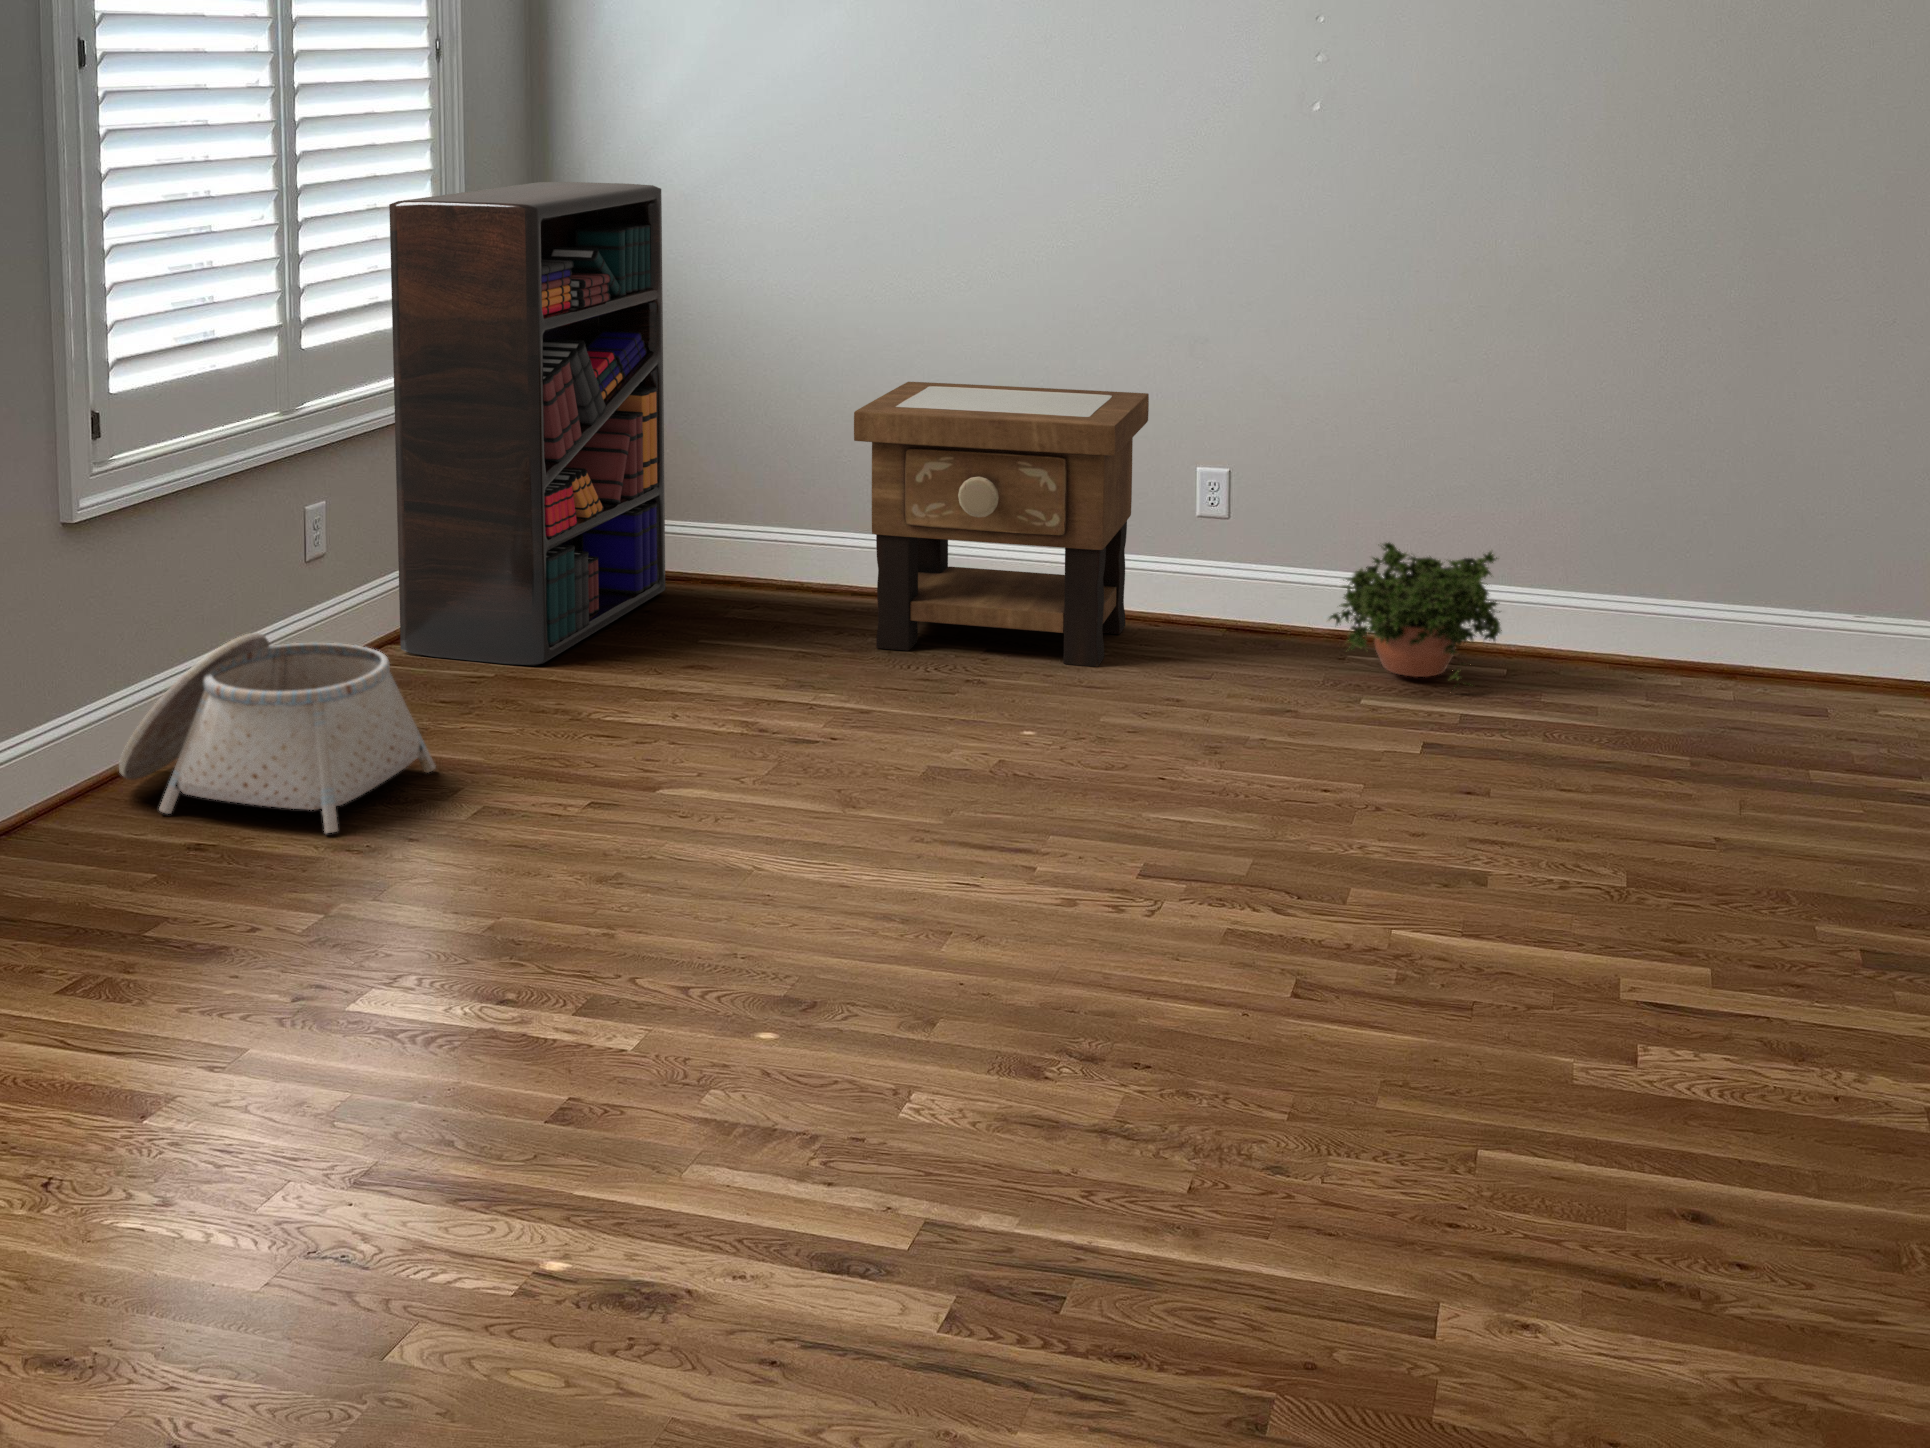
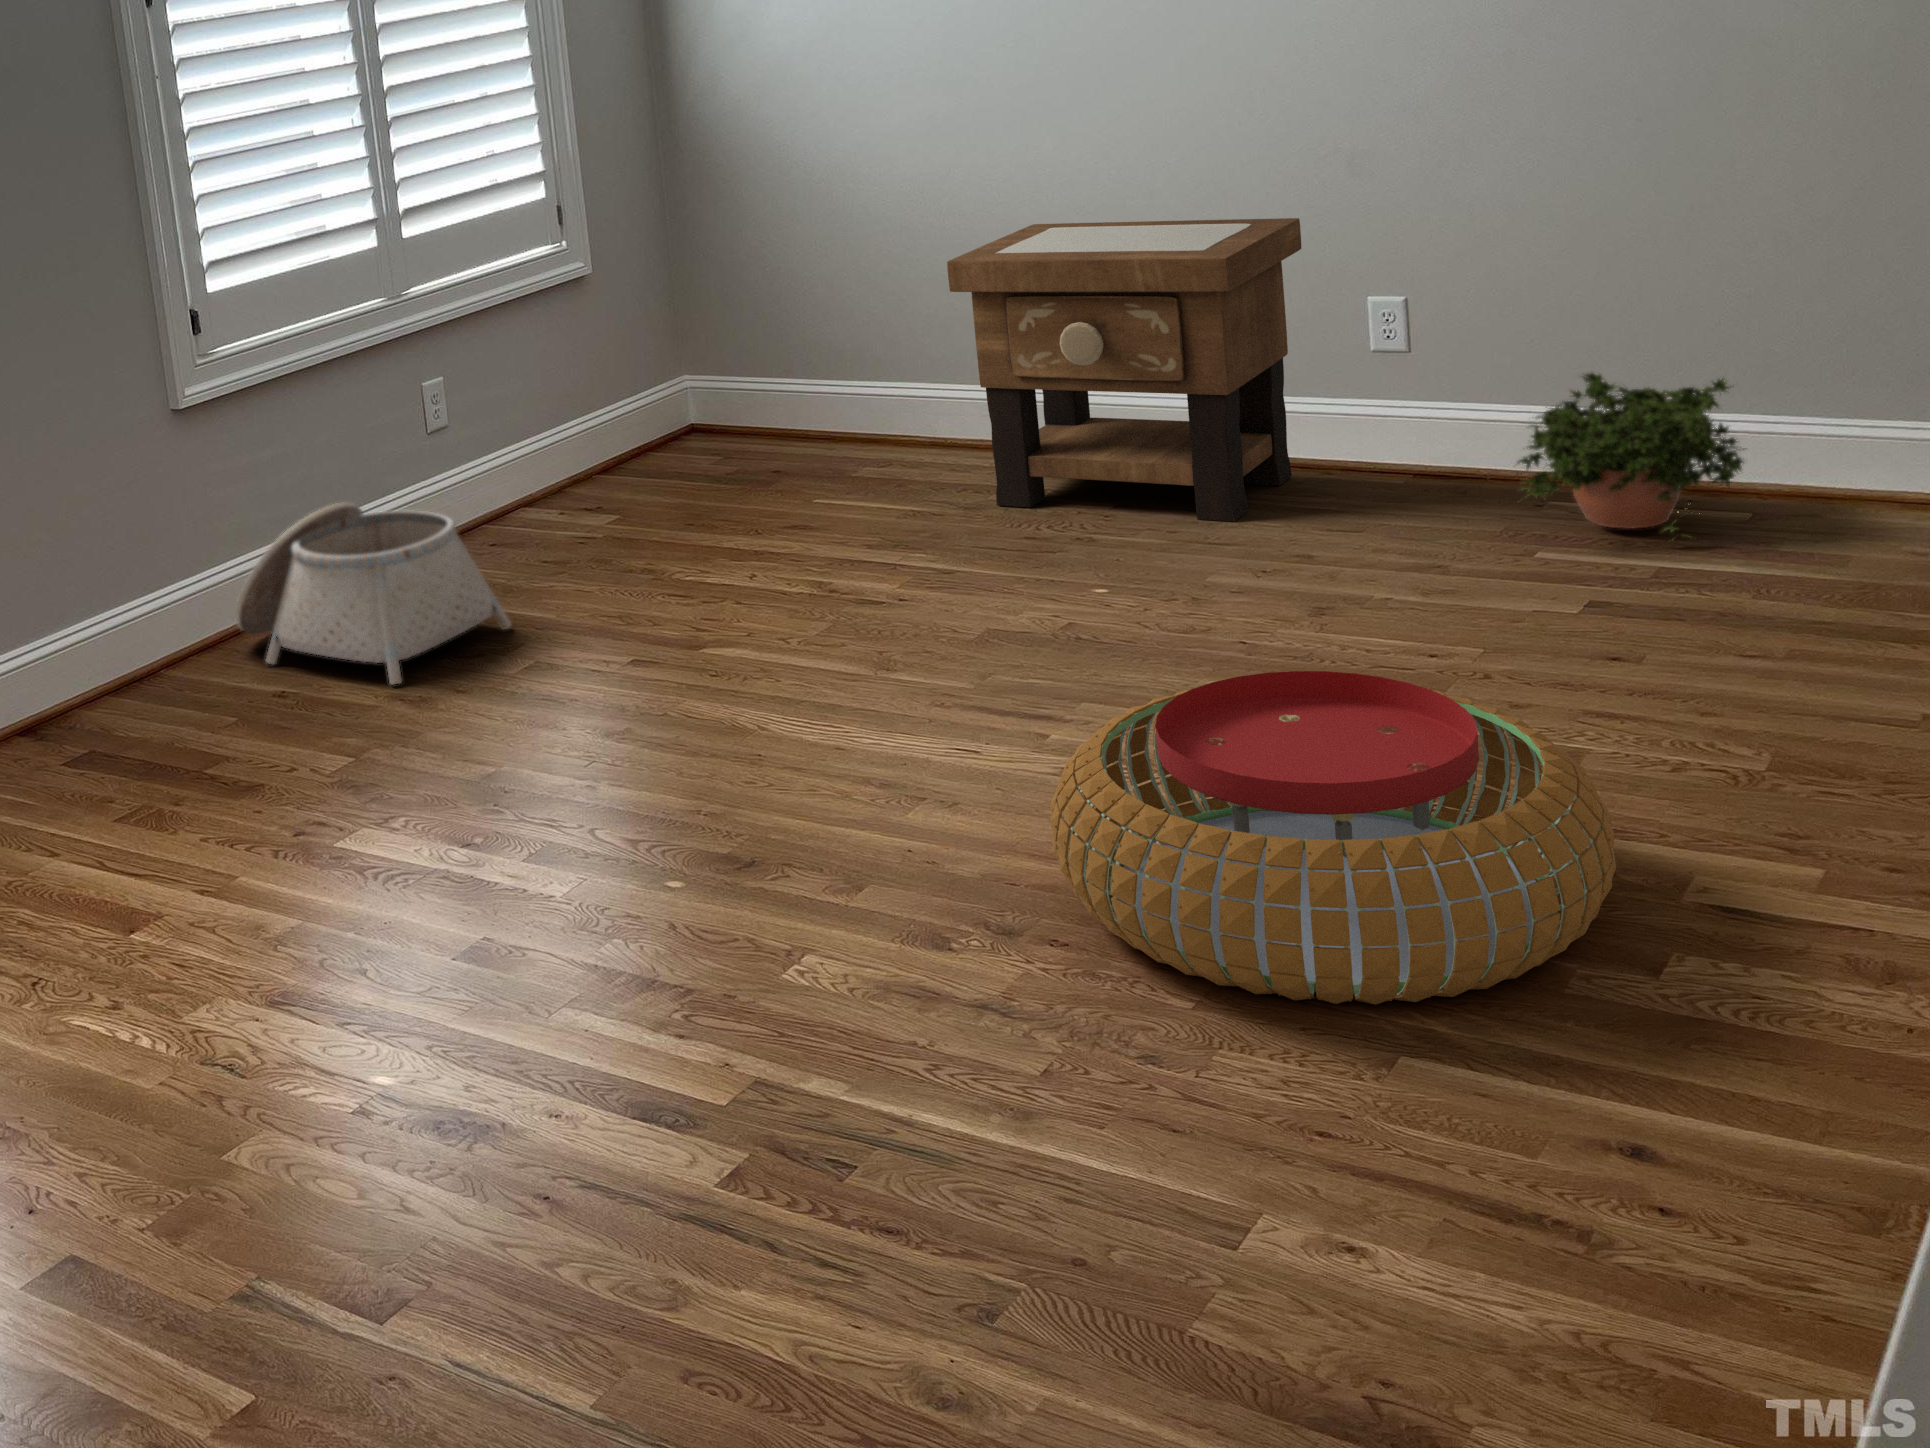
bookshelf: present [389,182,665,666] -> none [479,46,808,528]
pouf: none [1116,803,1588,1100] -> present [1050,671,1616,1005]

